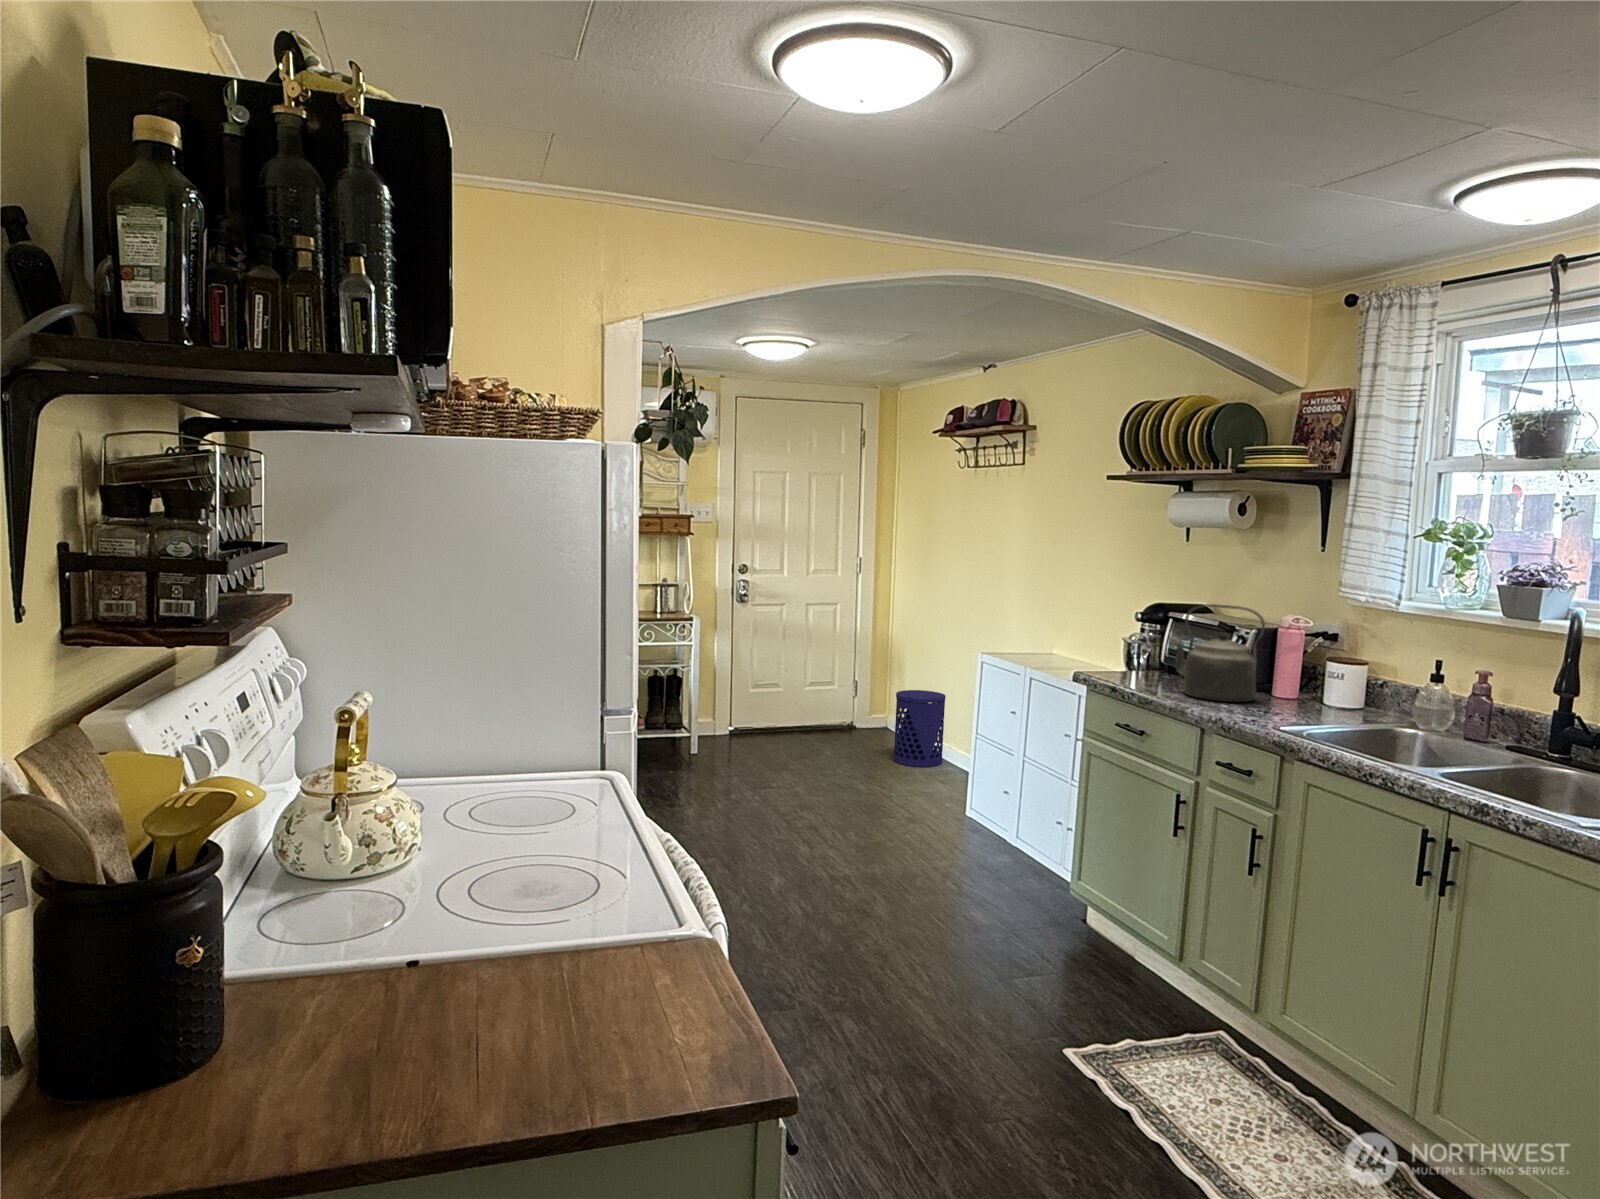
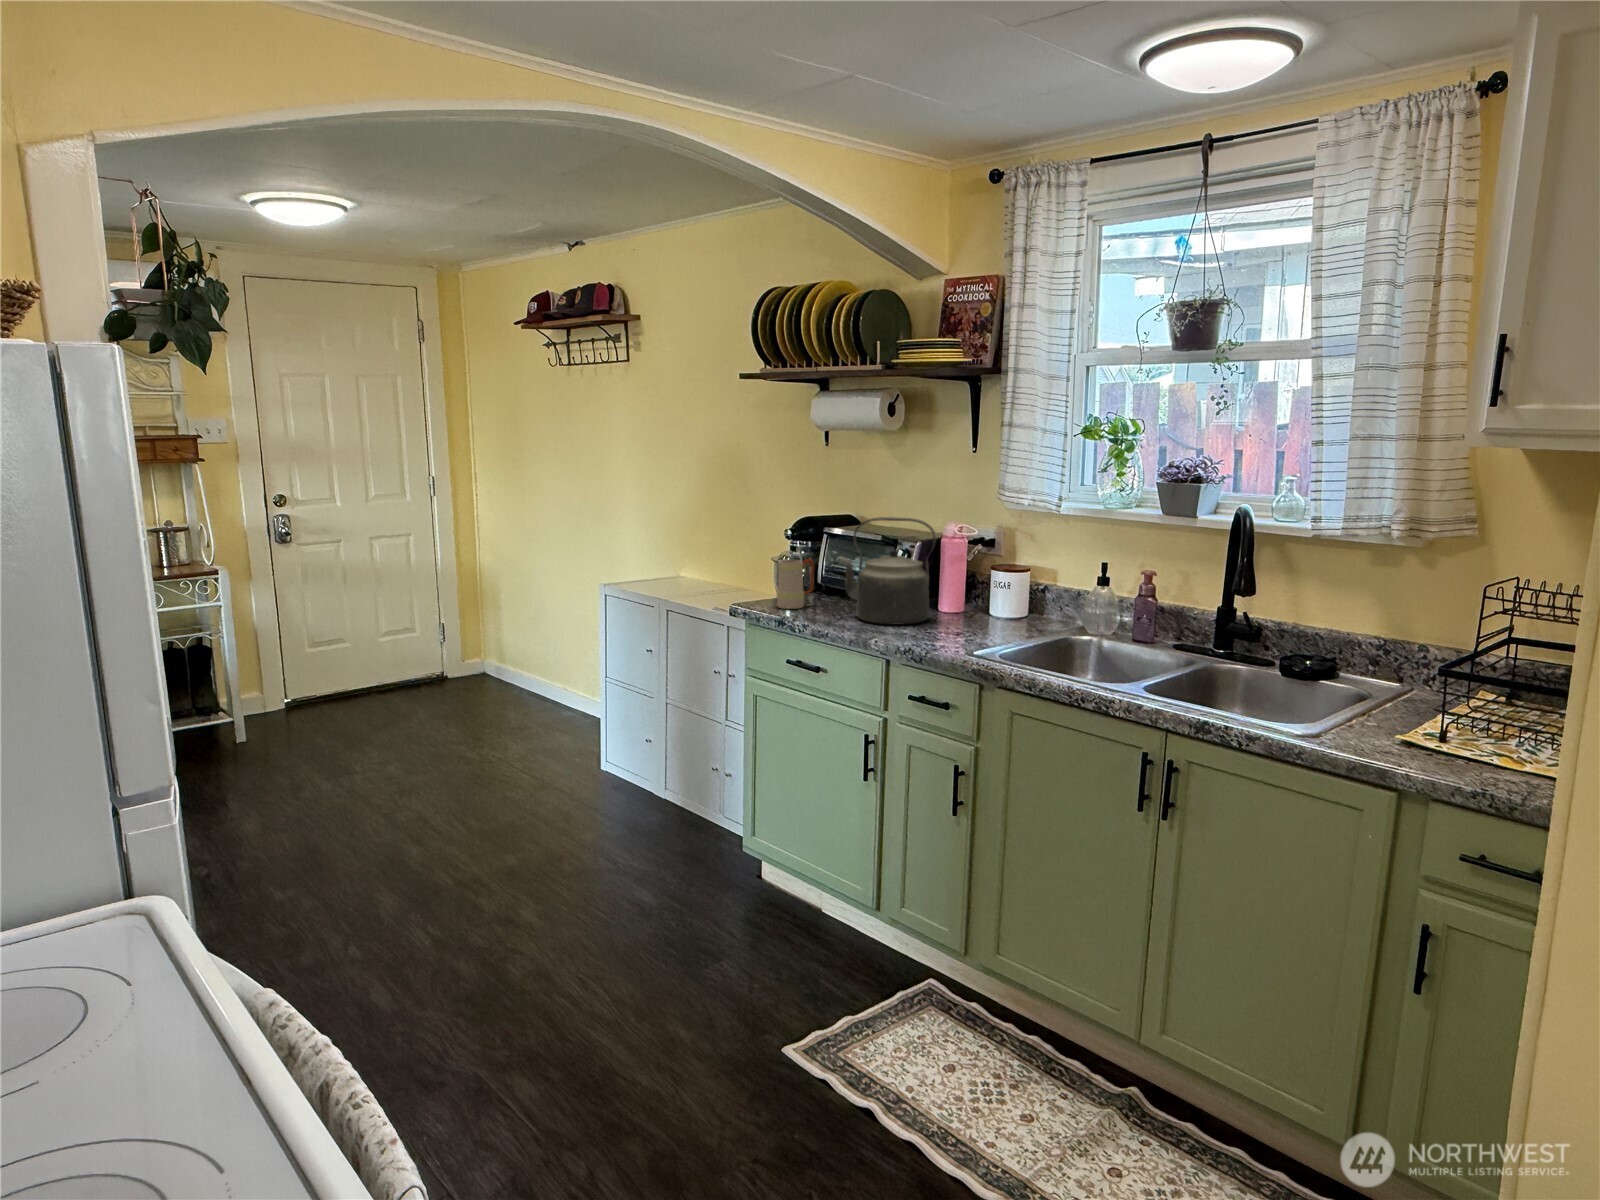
mug: none [1114,637,1152,681] -> present [776,559,815,609]
waste bin: present [893,690,946,767] -> none [501,629,563,719]

